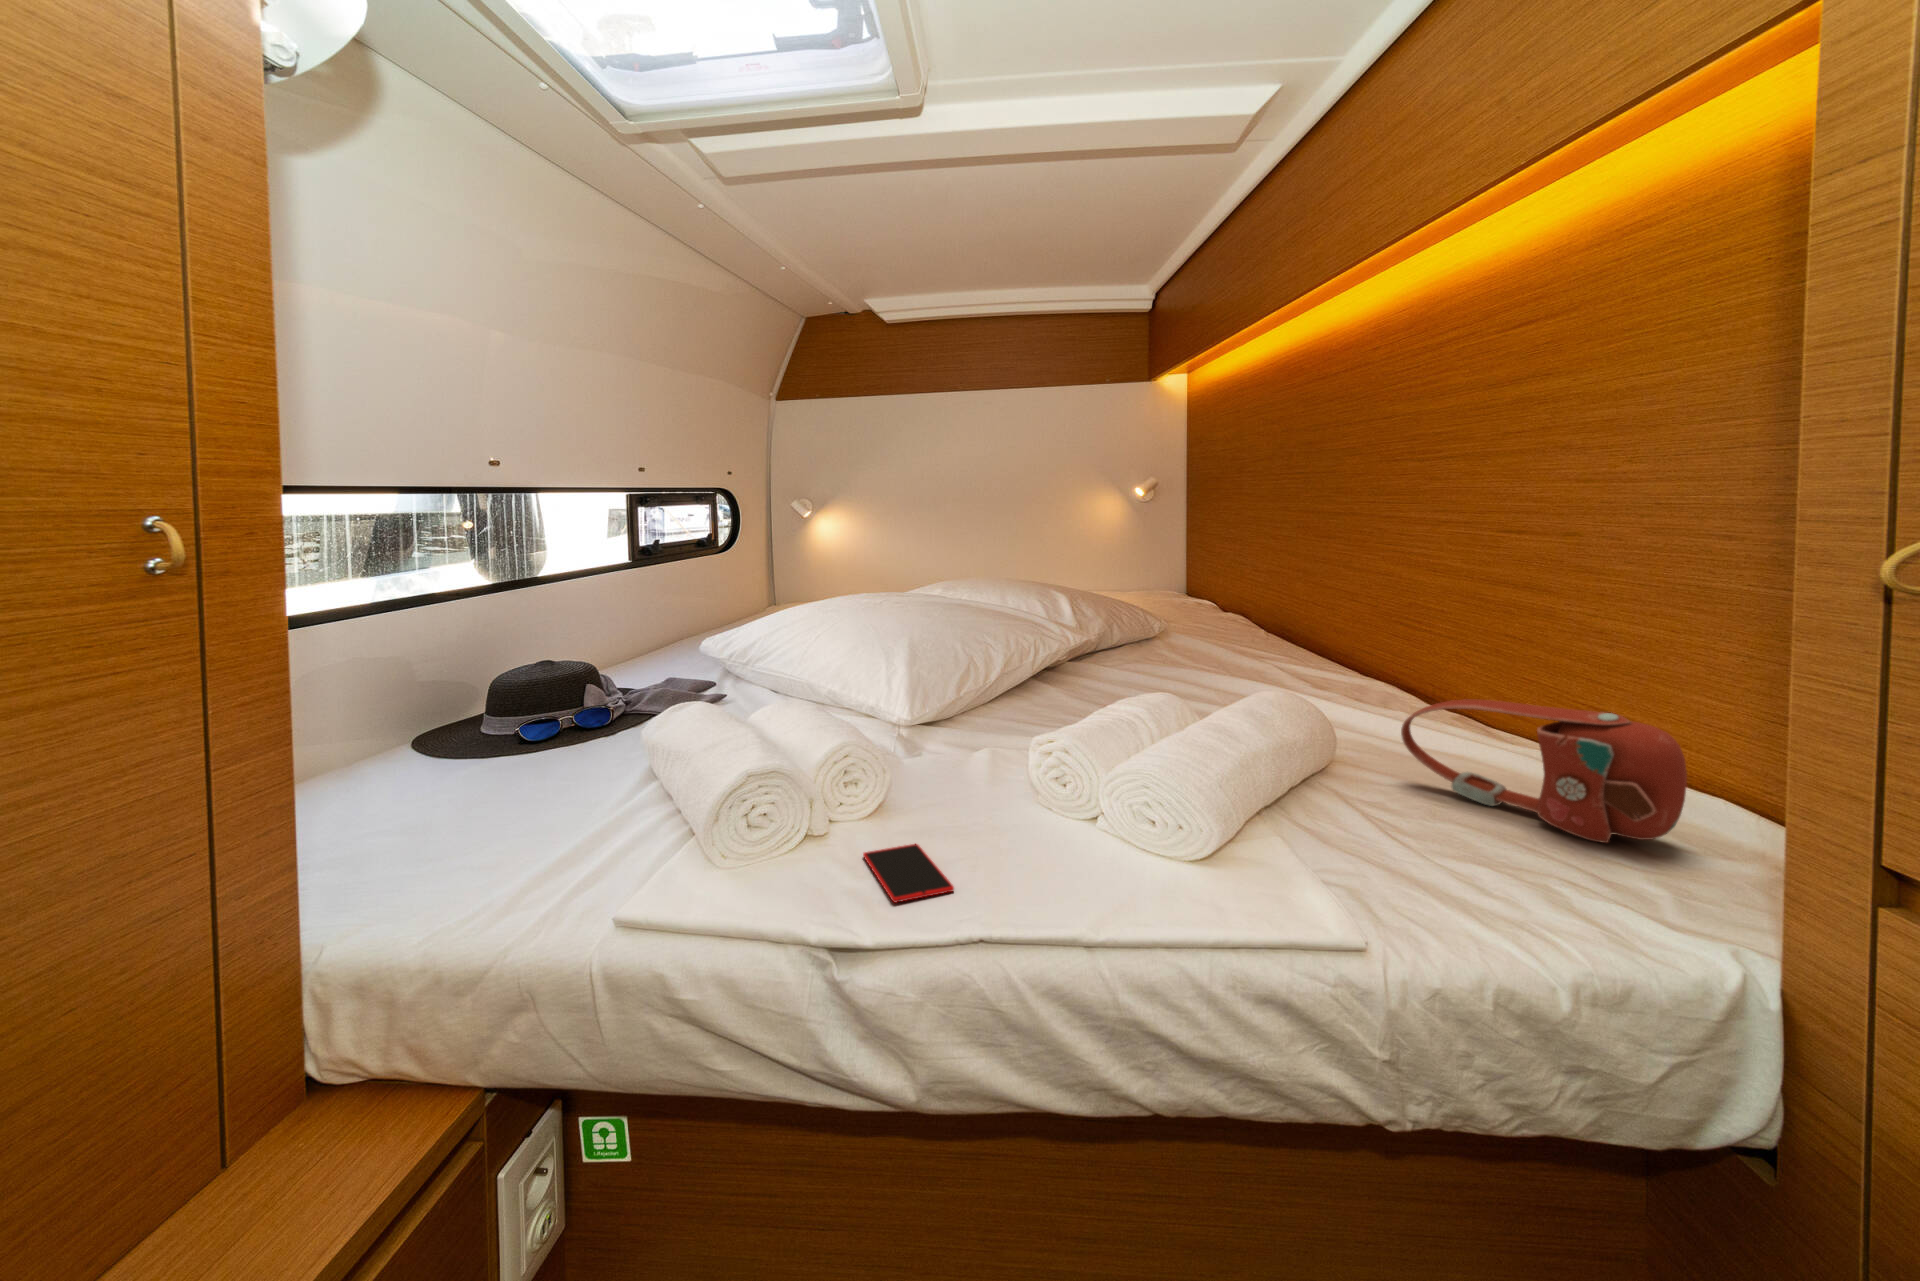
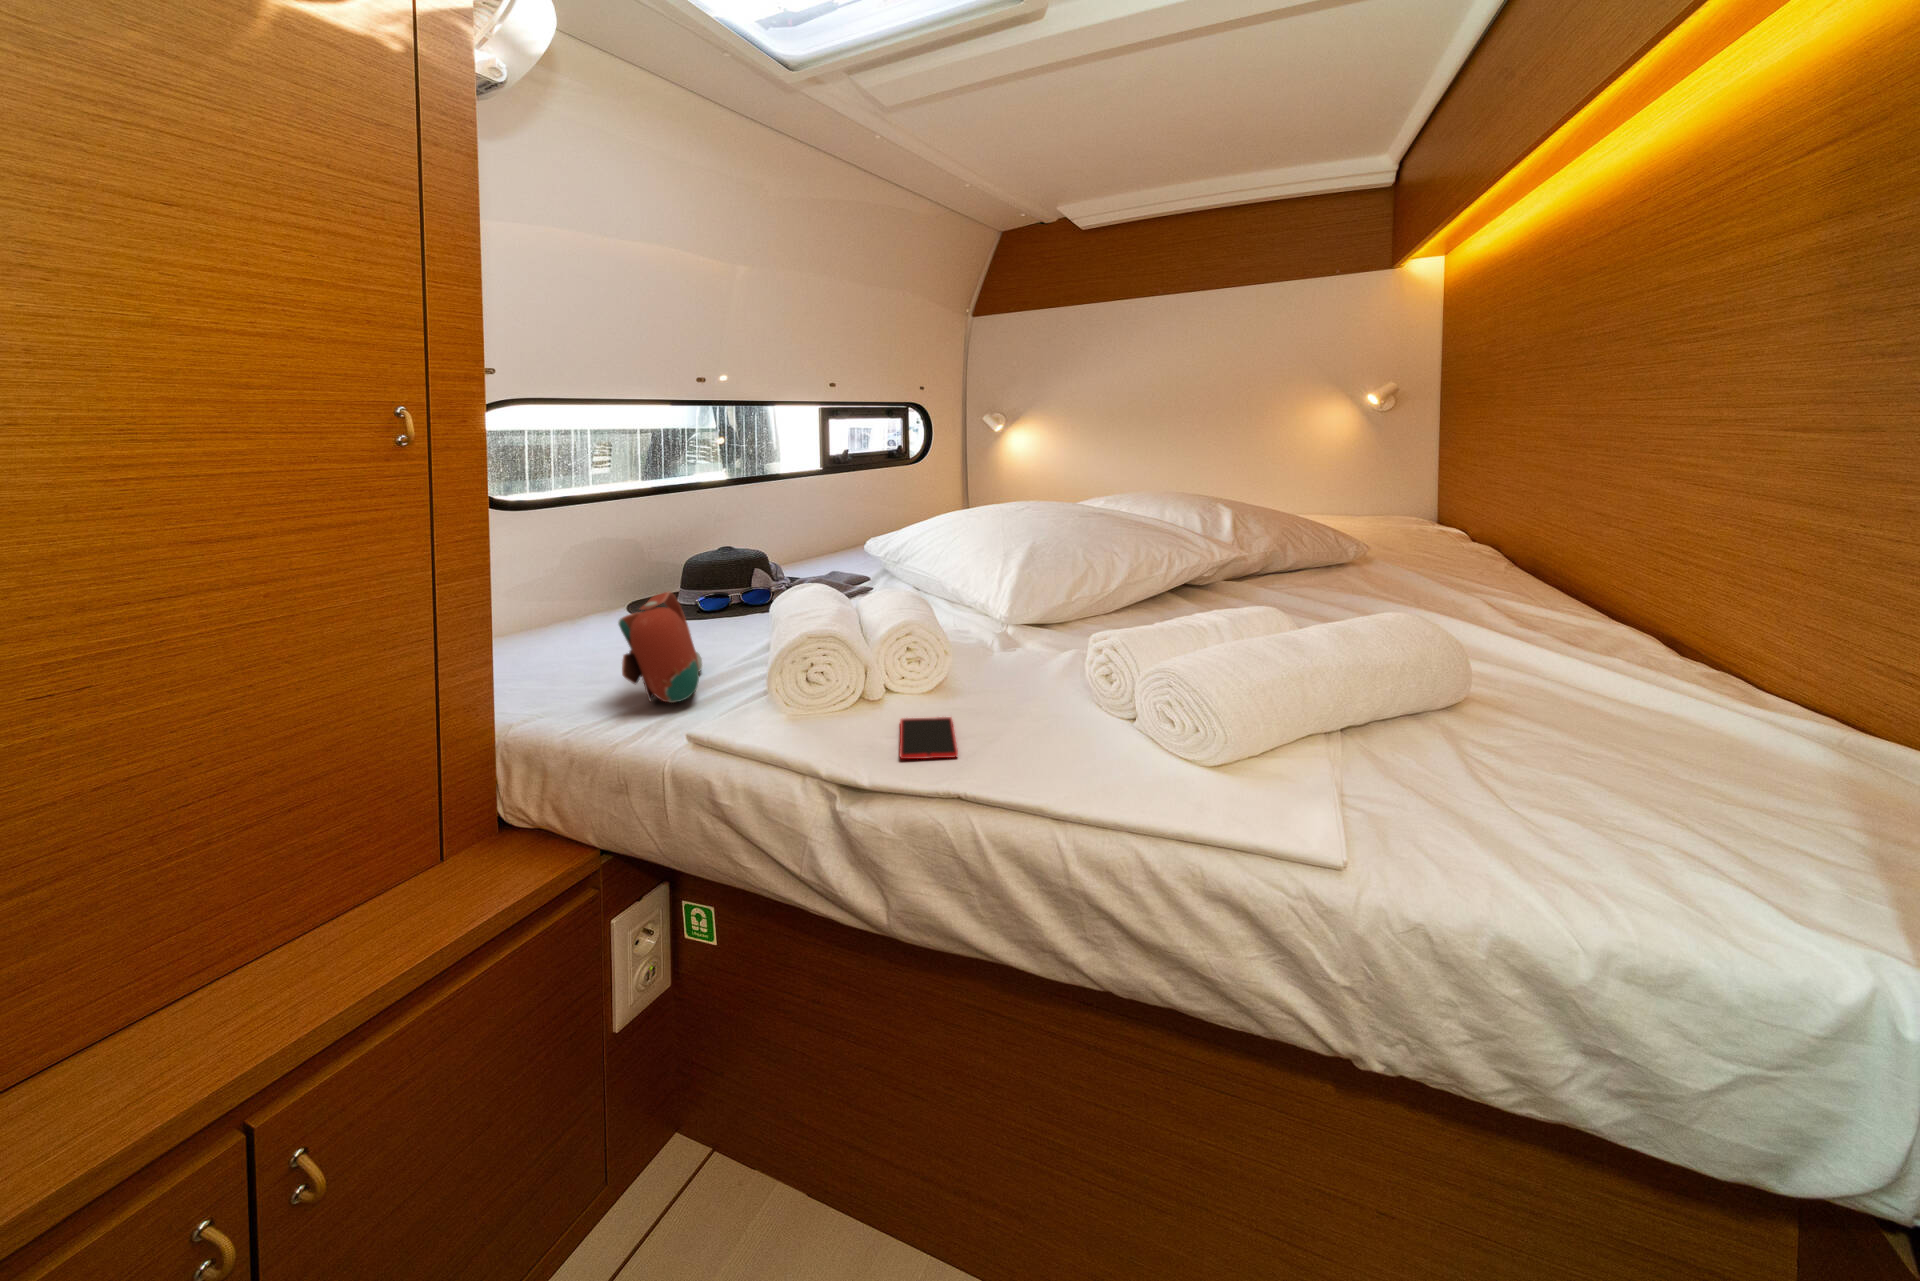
handbag: present [1401,699,1687,843] -> present [618,592,702,703]

